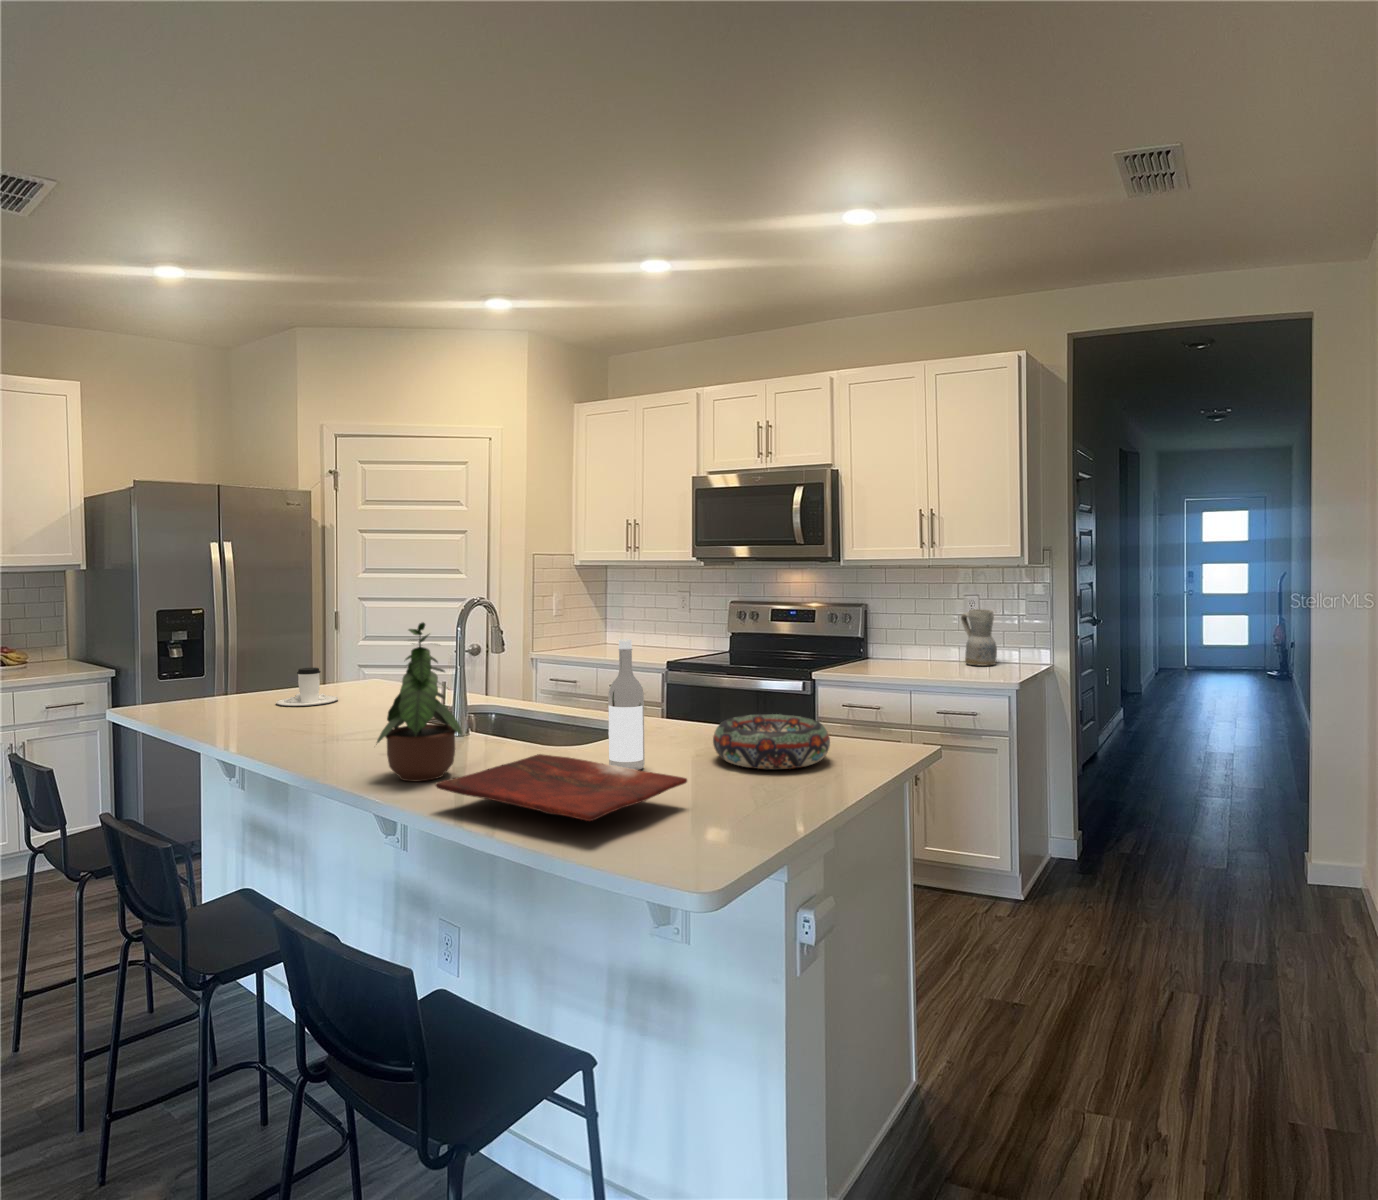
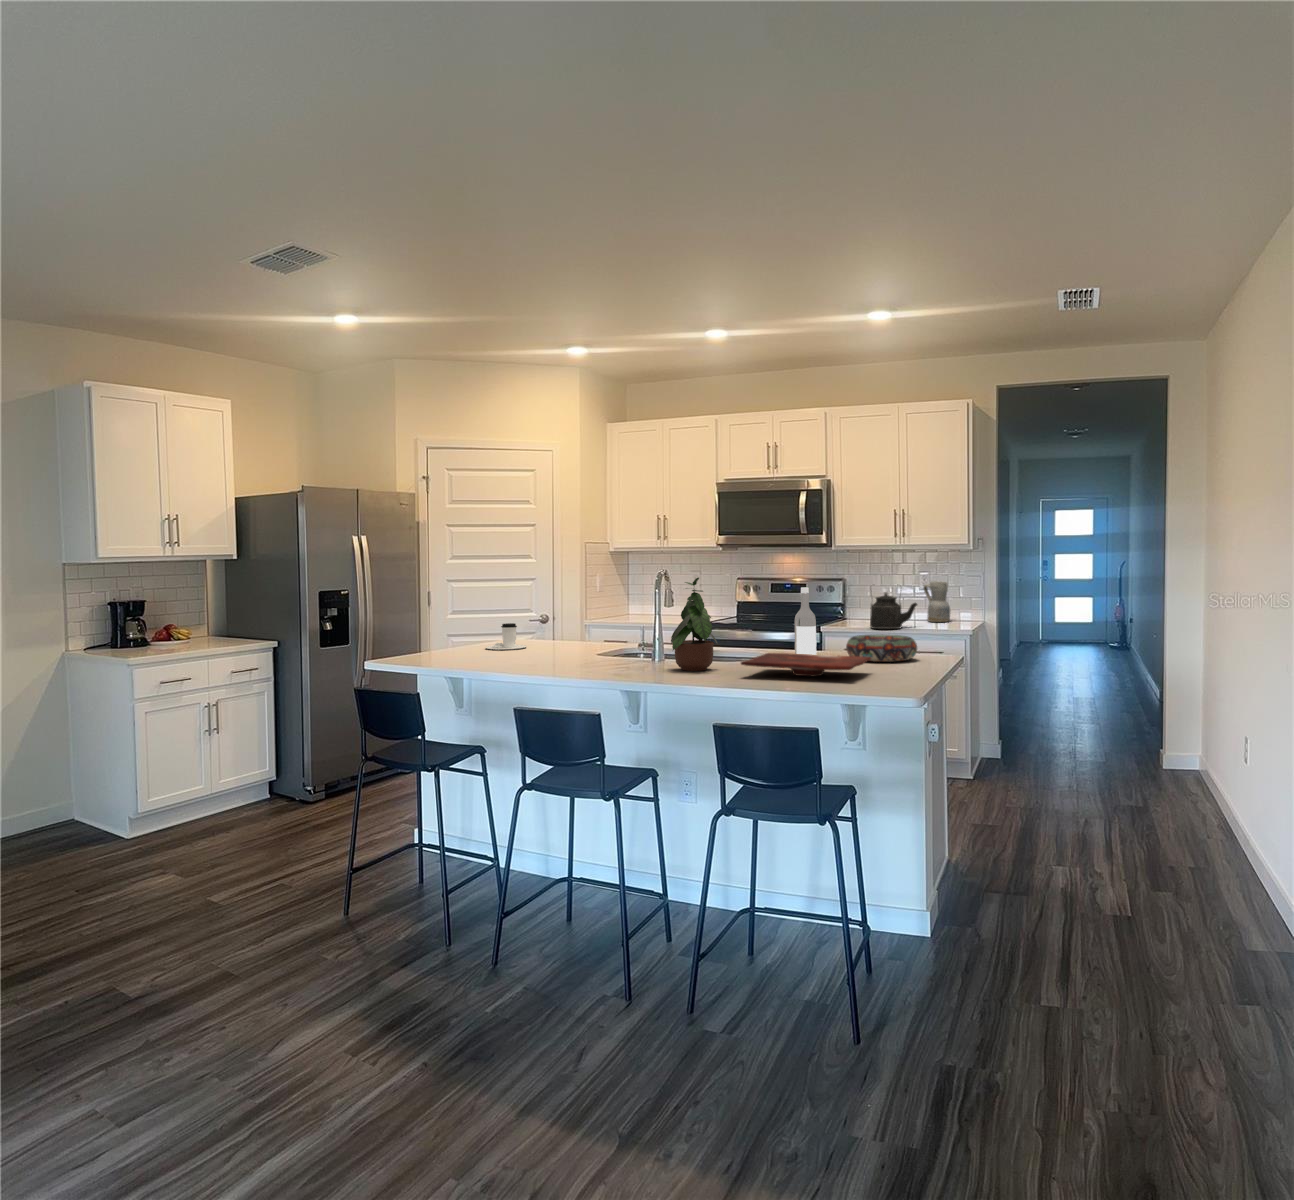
kettle: none [878,614,944,676] -> present [870,591,917,629]

